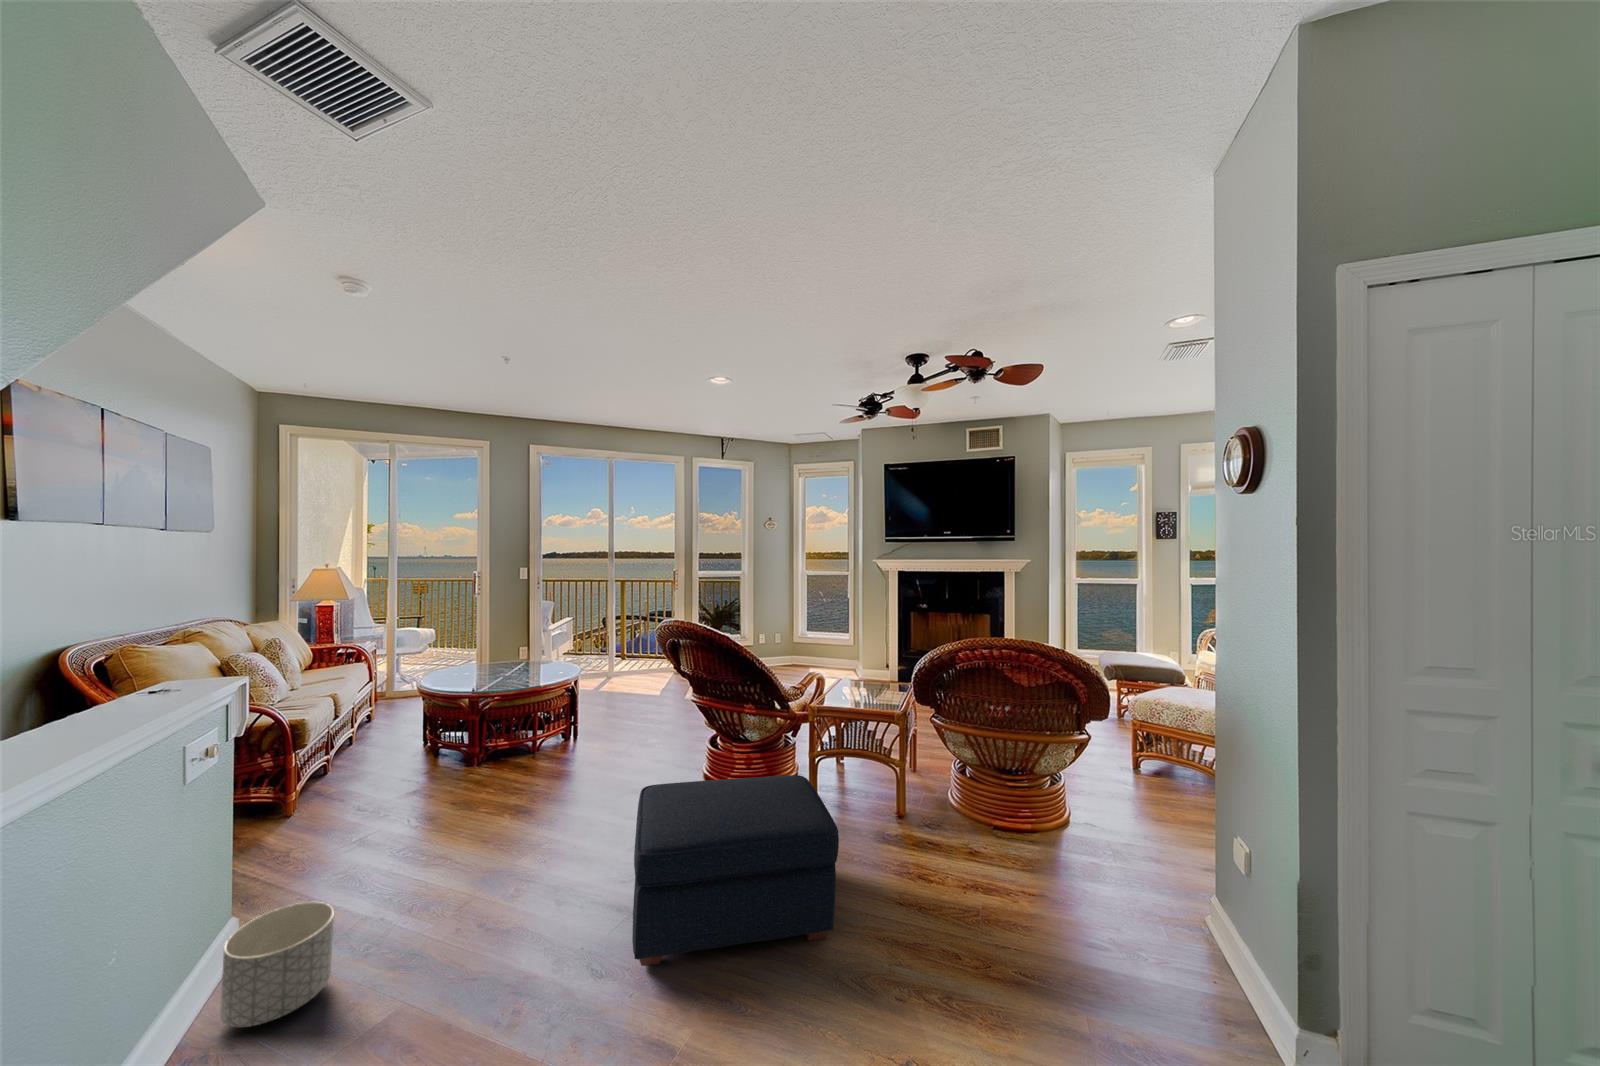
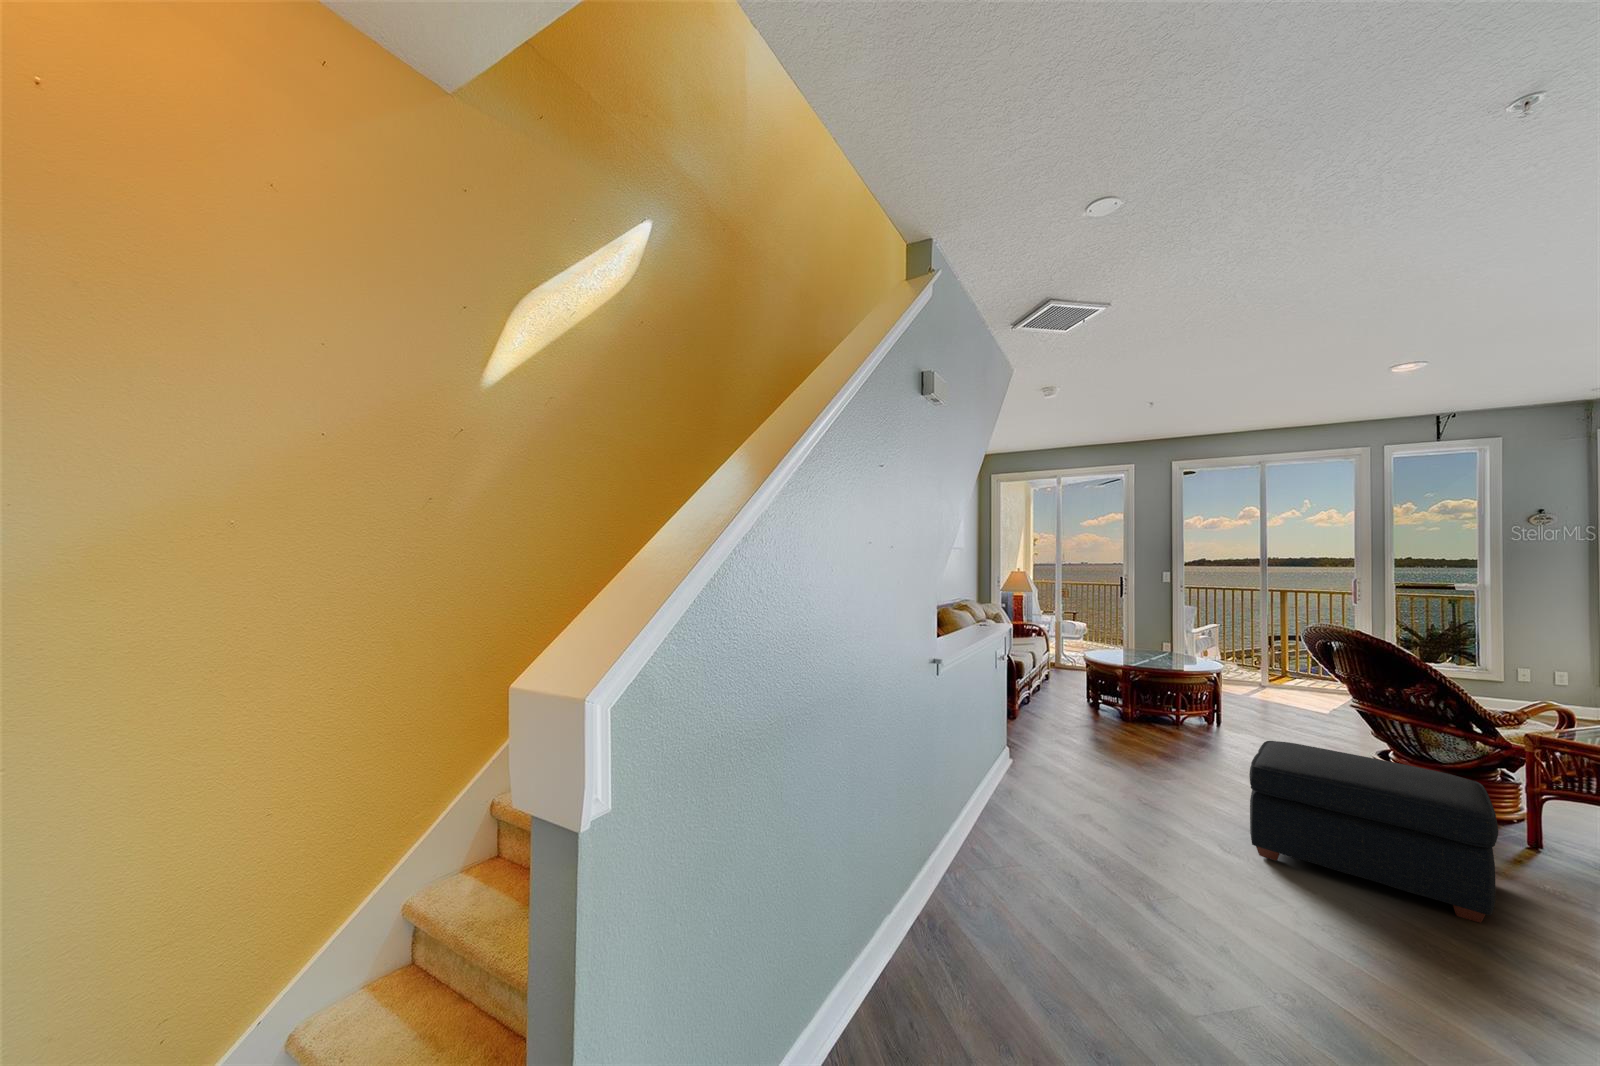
planter: present [220,902,334,1027] -> none [1008,736,1054,787]

